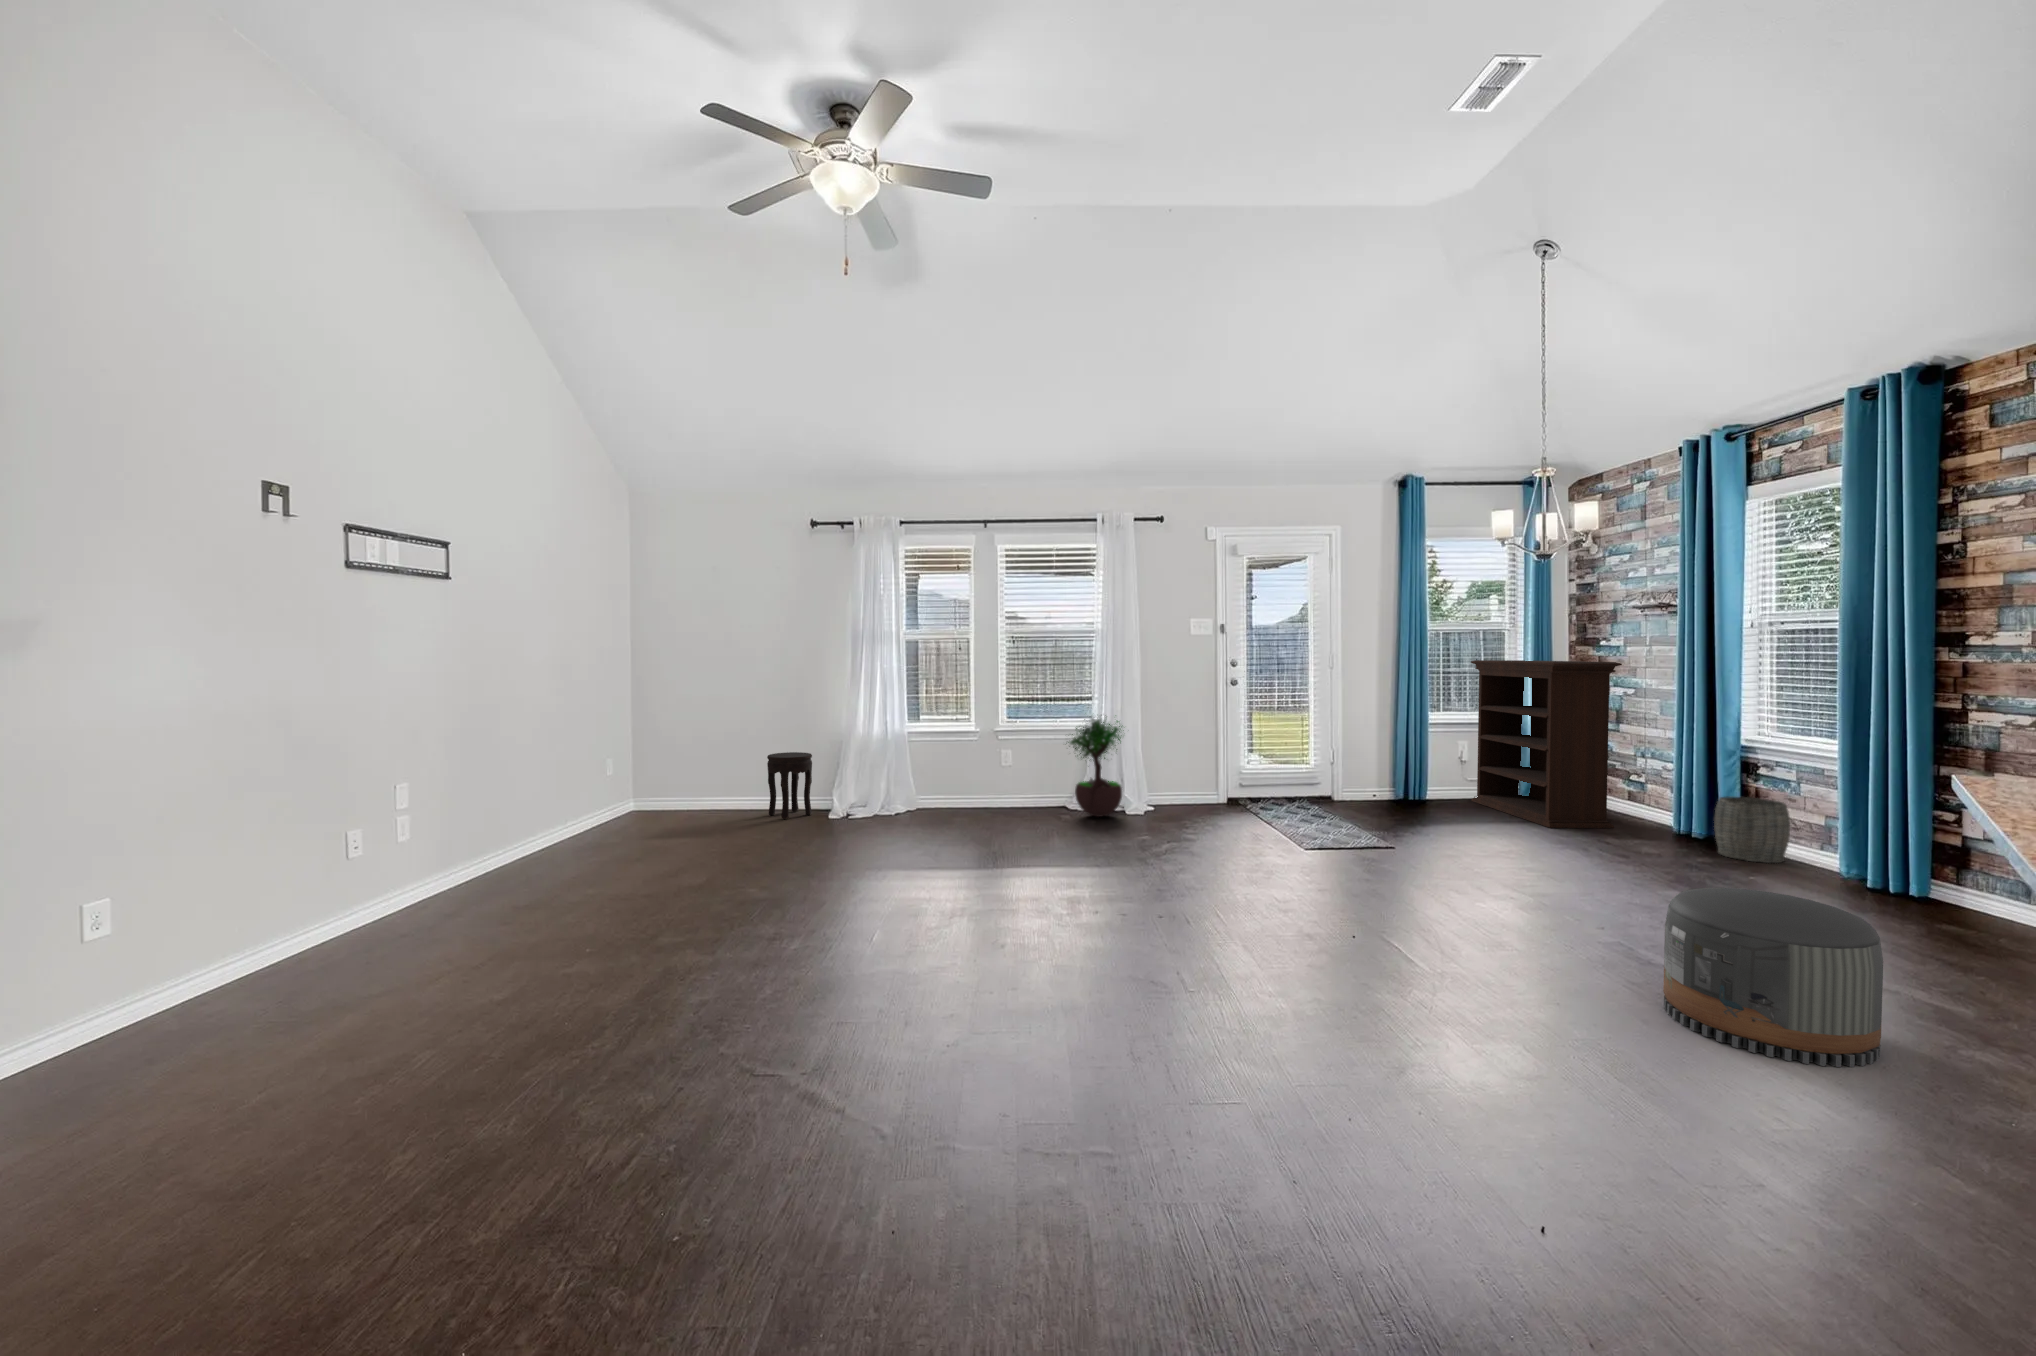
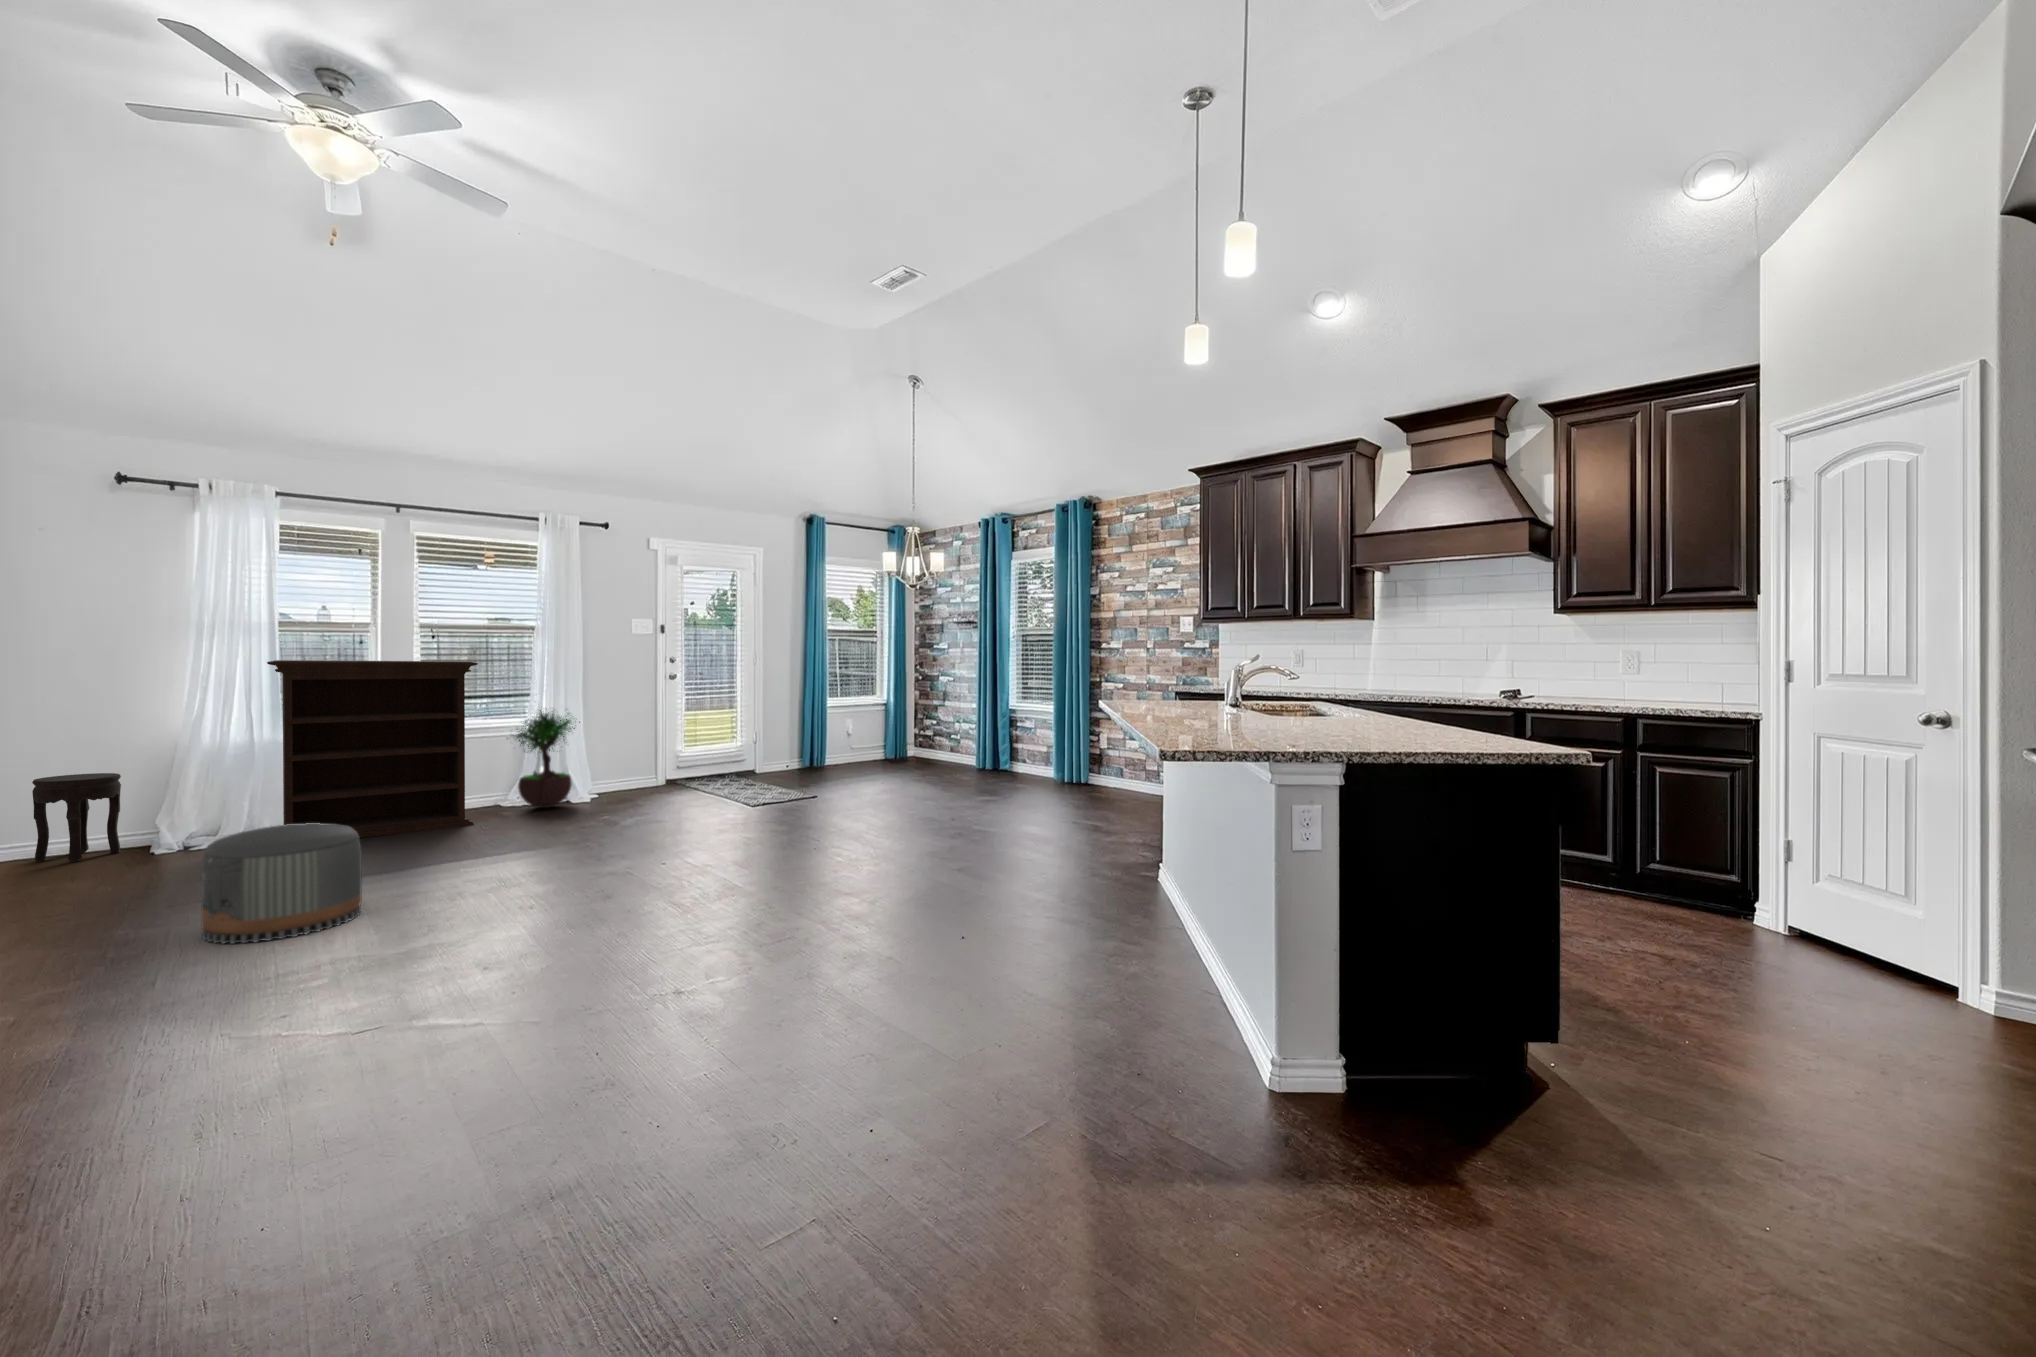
bookshelf: present [1471,660,1622,828] -> present [267,660,478,838]
woven basket: present [1714,797,1790,863] -> none [998,742,1032,780]
pouf: present [1663,888,1883,1067] -> present [201,824,362,944]

